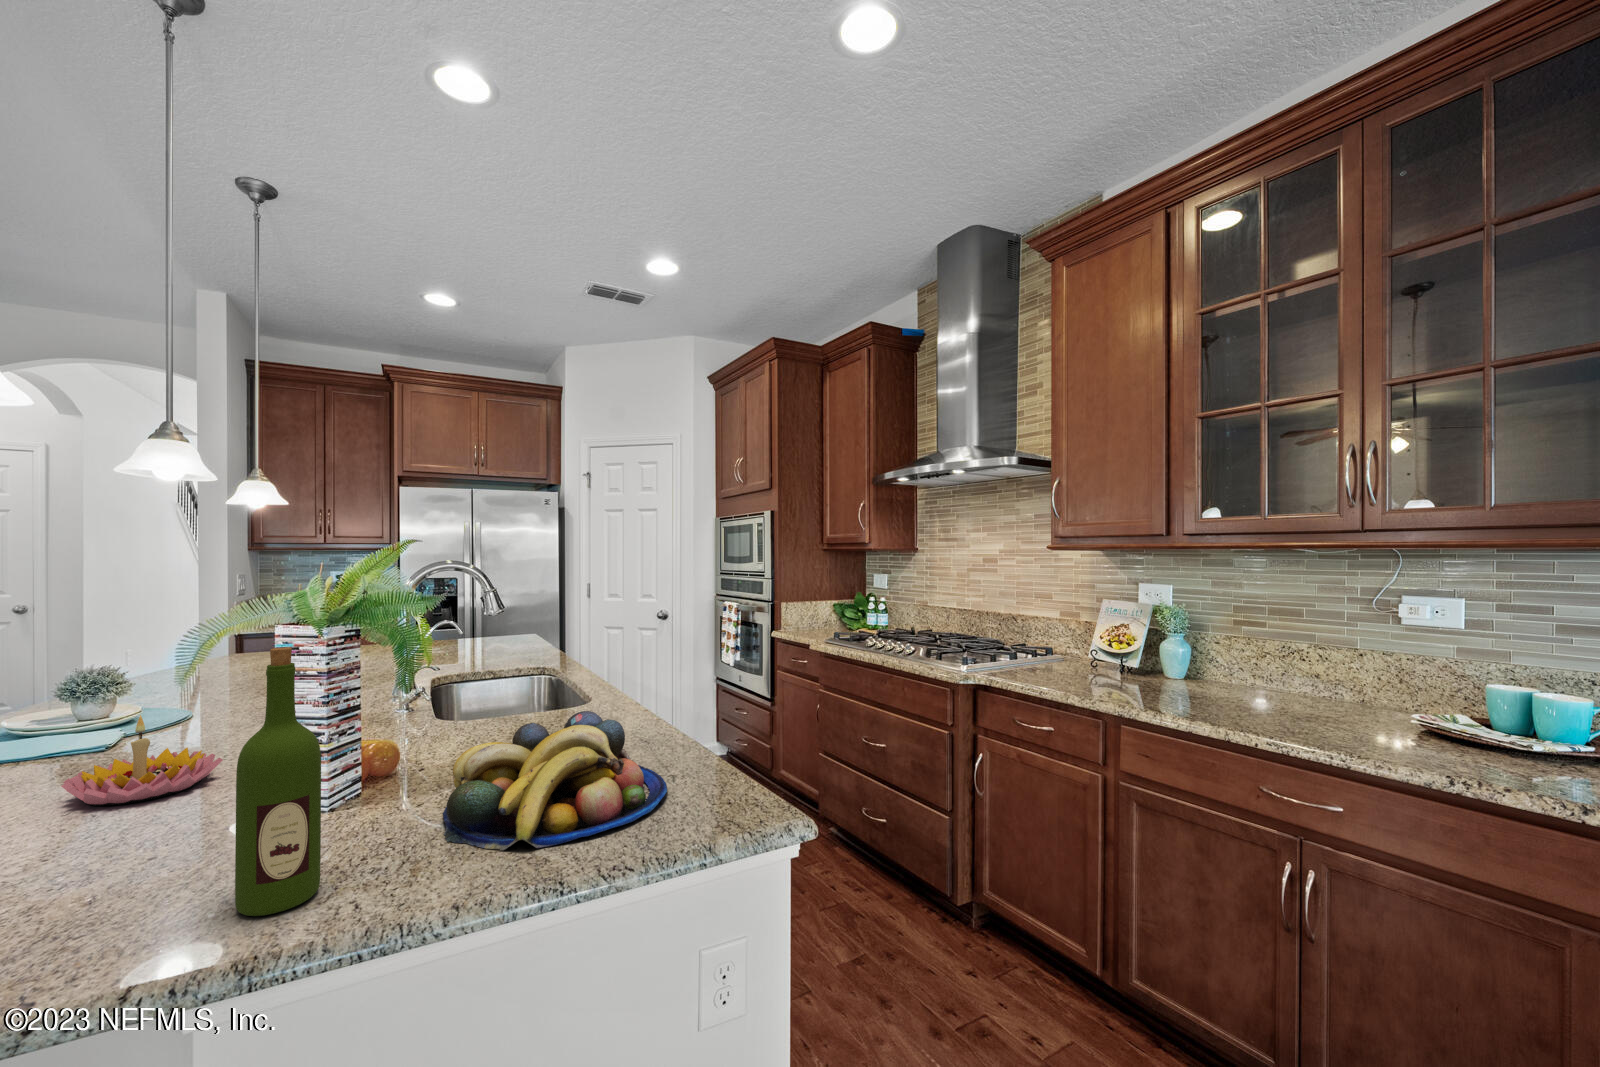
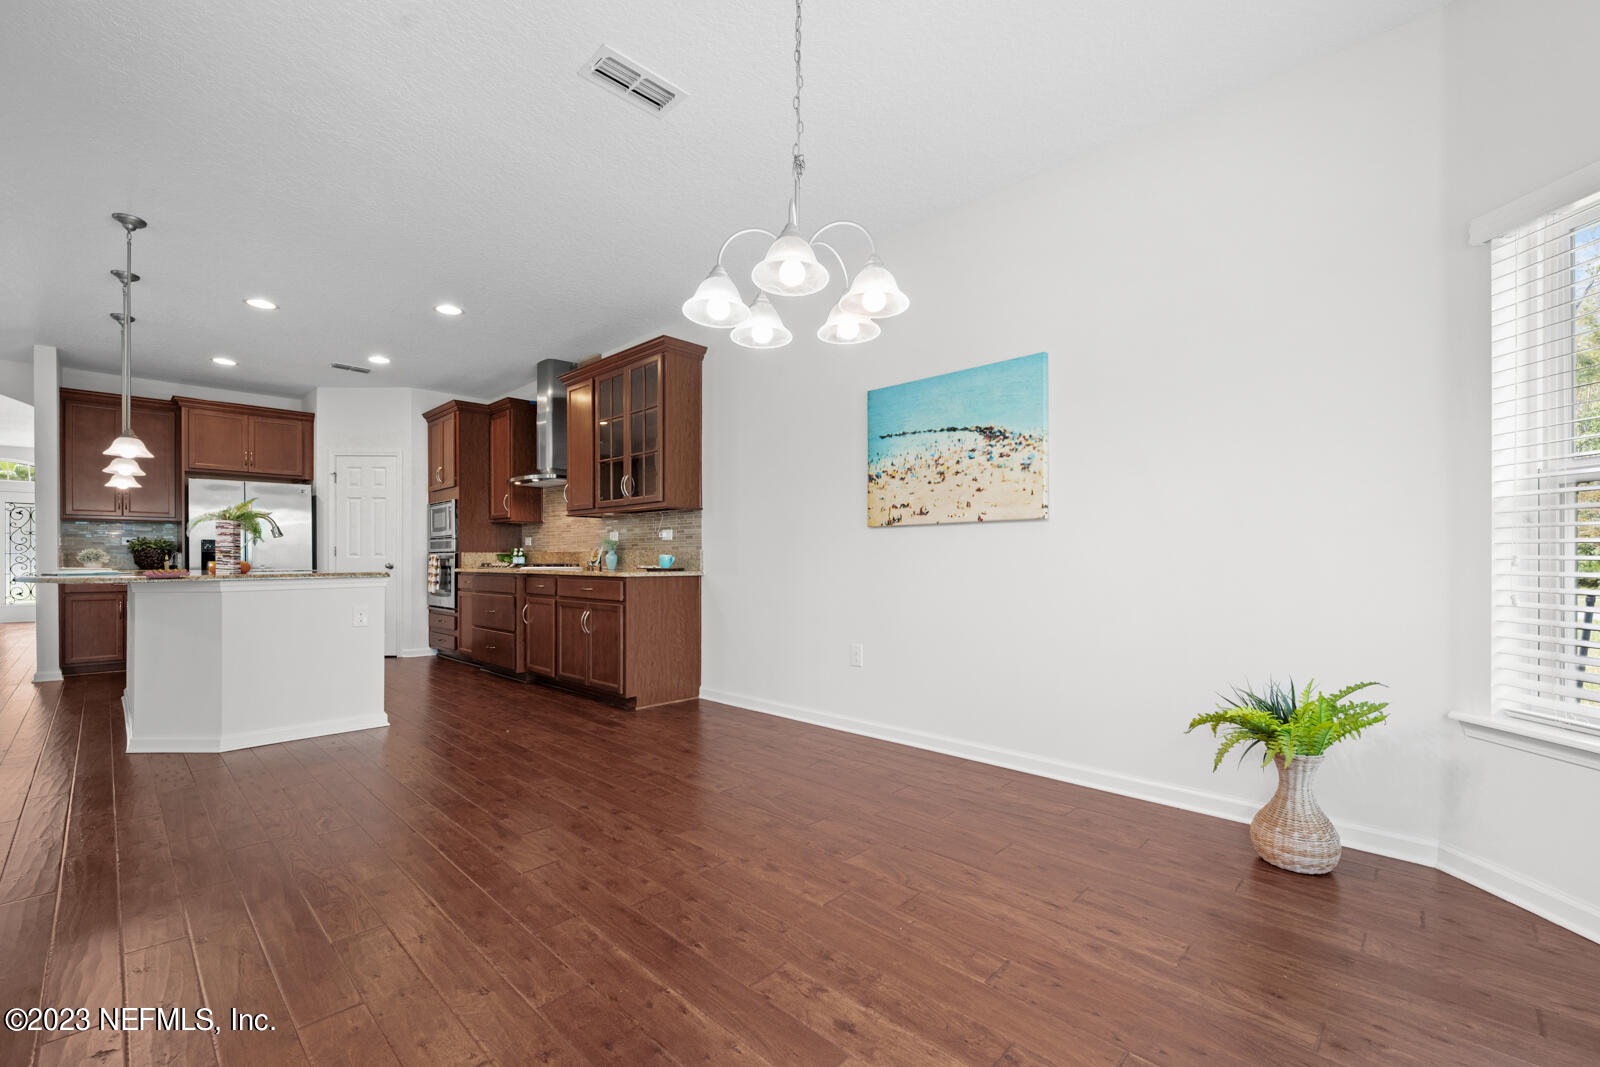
wine bottle: present [235,647,321,916] -> none [235,523,254,580]
fruit bowl: present [443,711,667,850] -> none [280,555,354,578]

